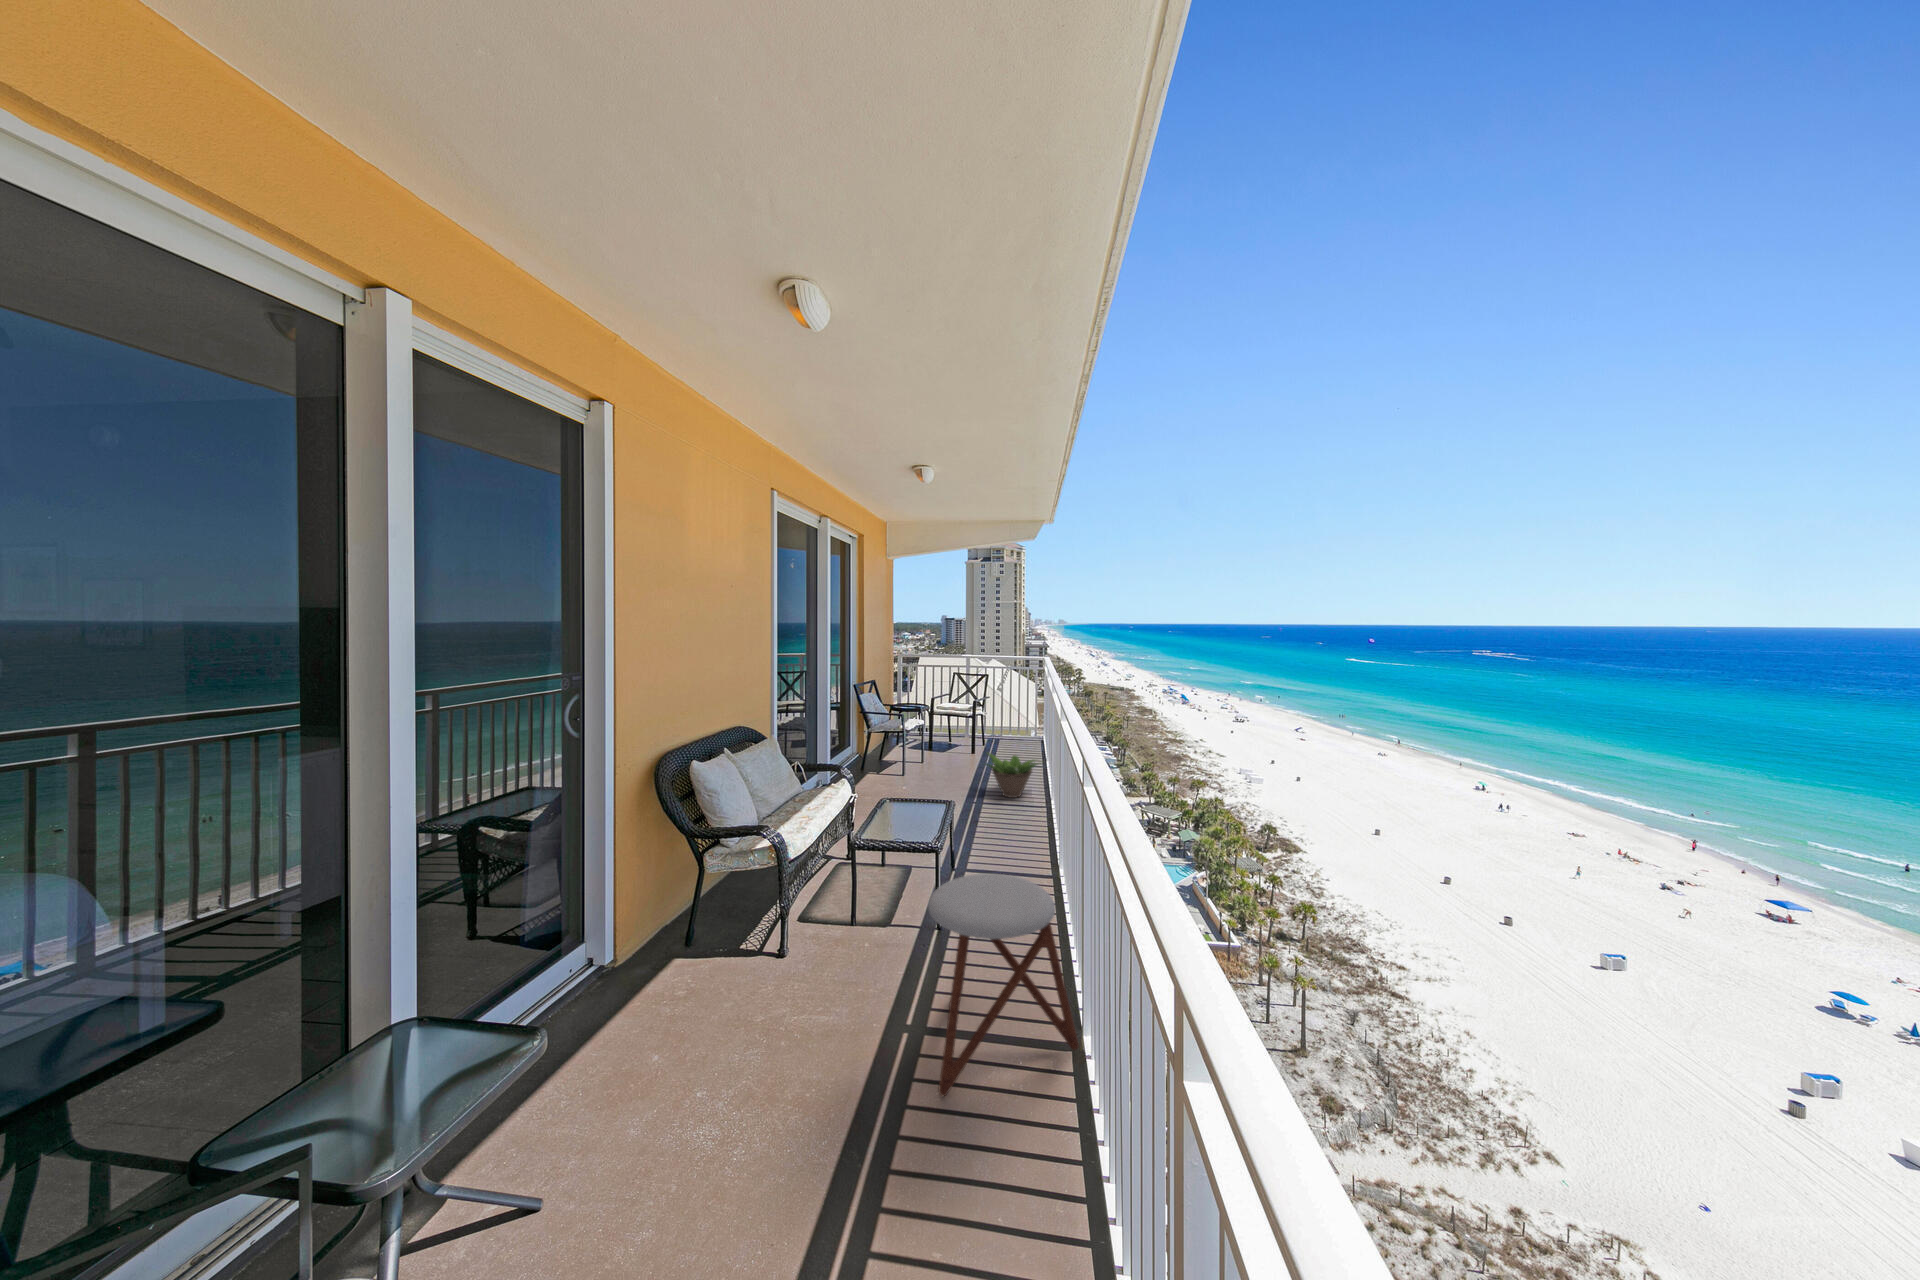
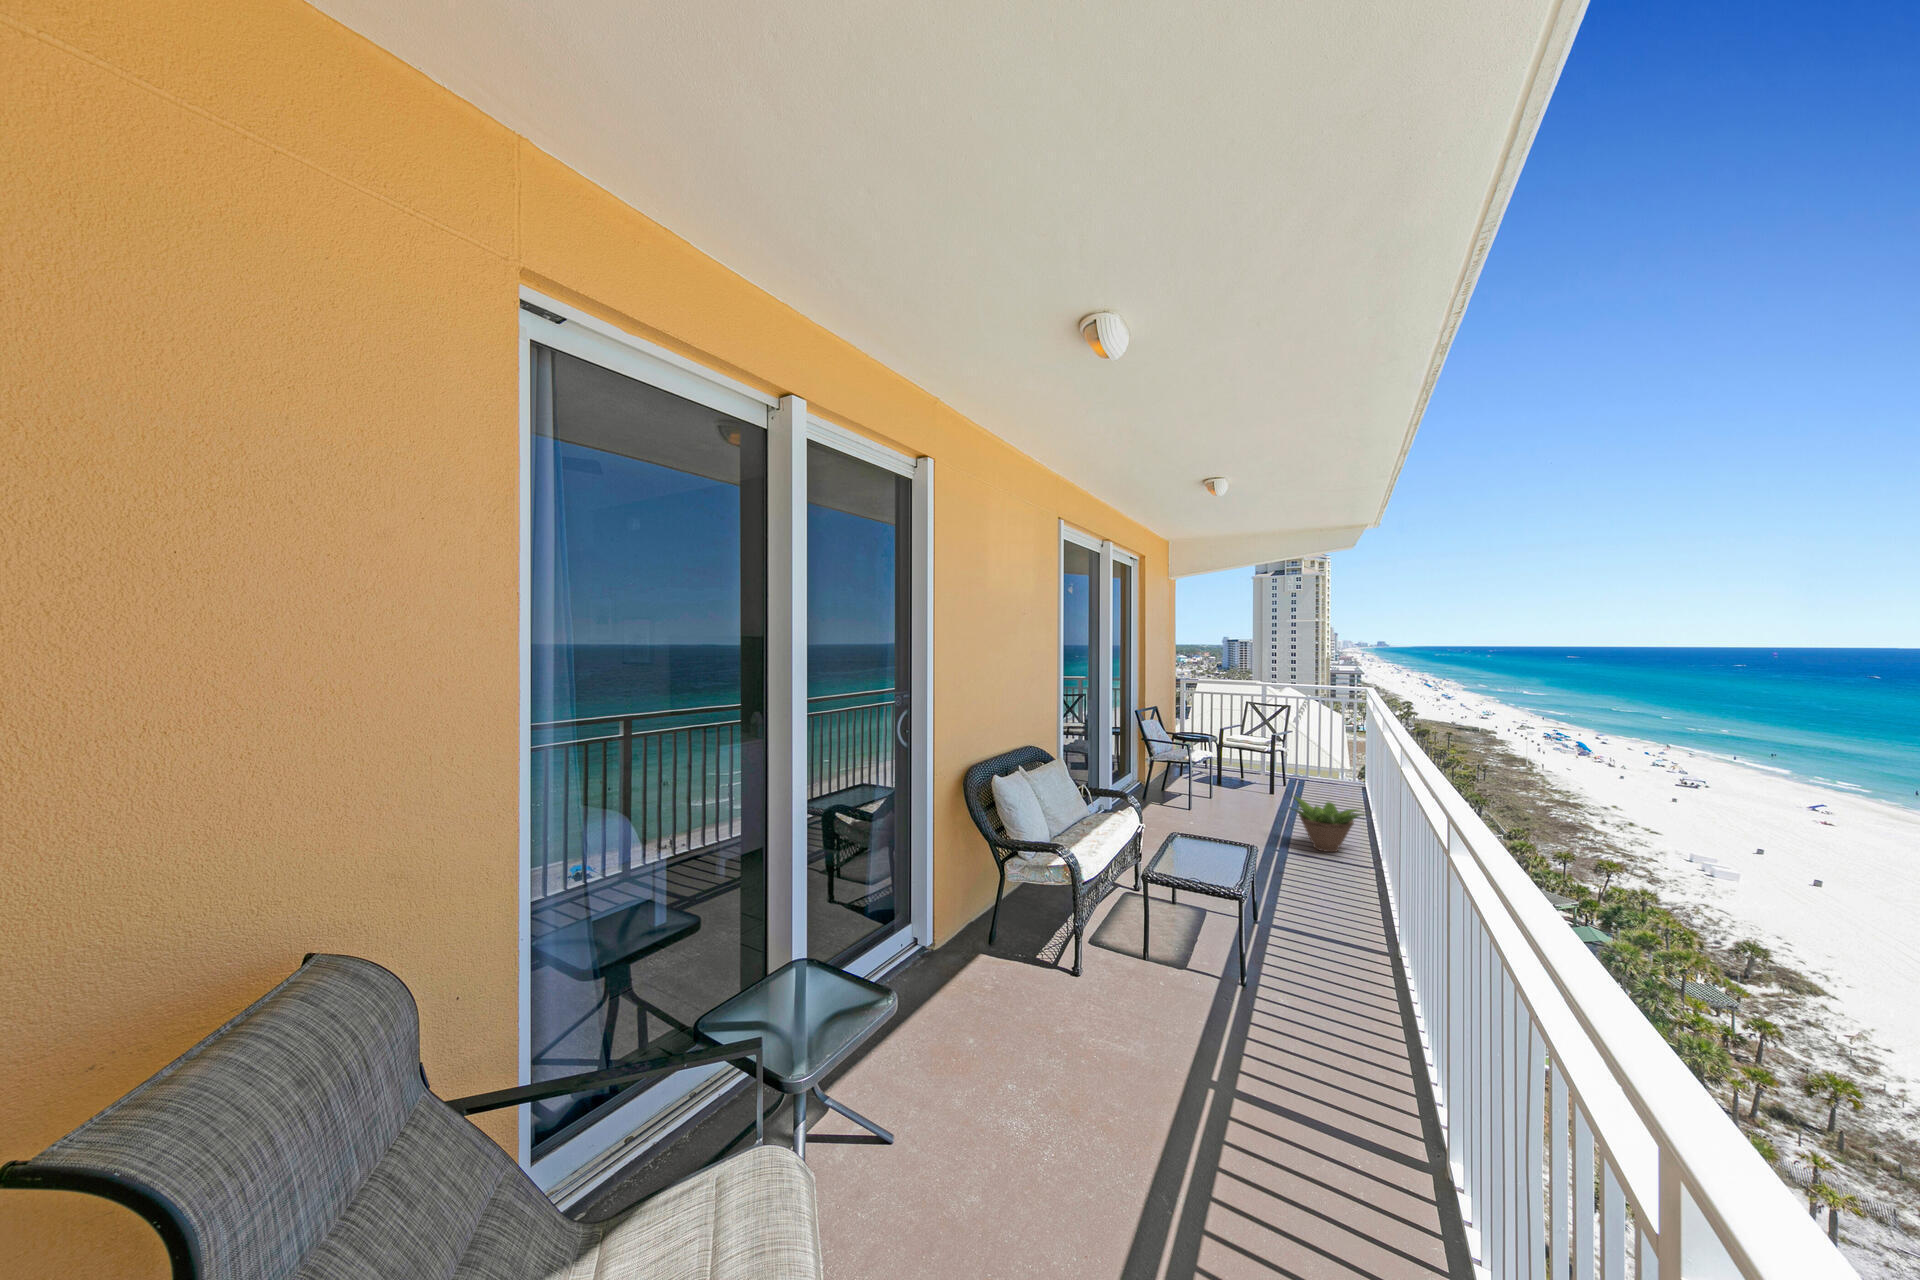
stool: present [928,874,1079,1096] -> none [1241,920,1428,1143]

